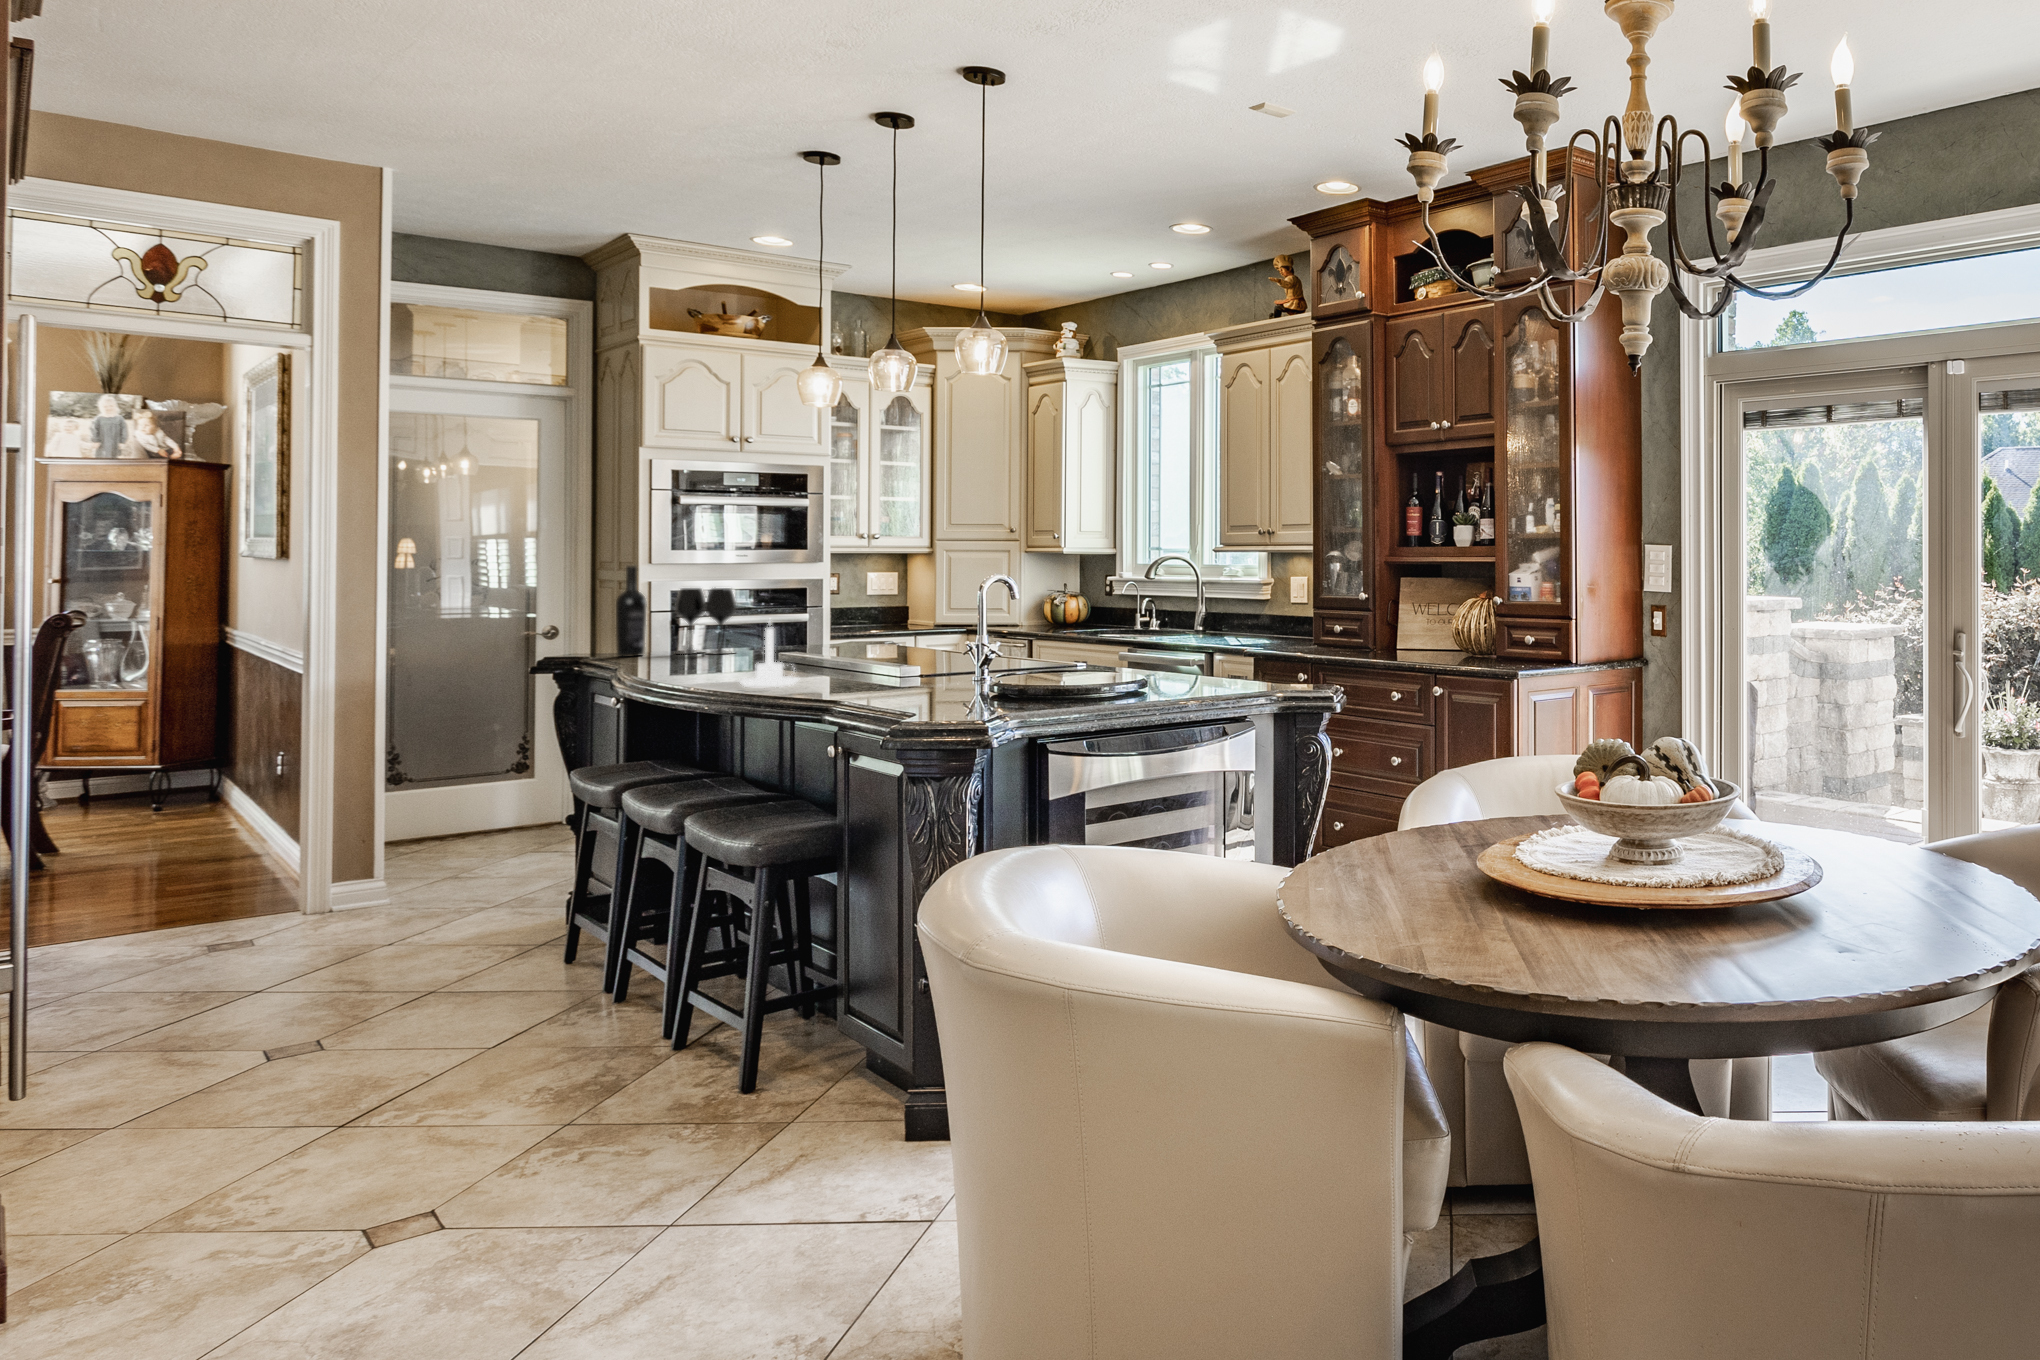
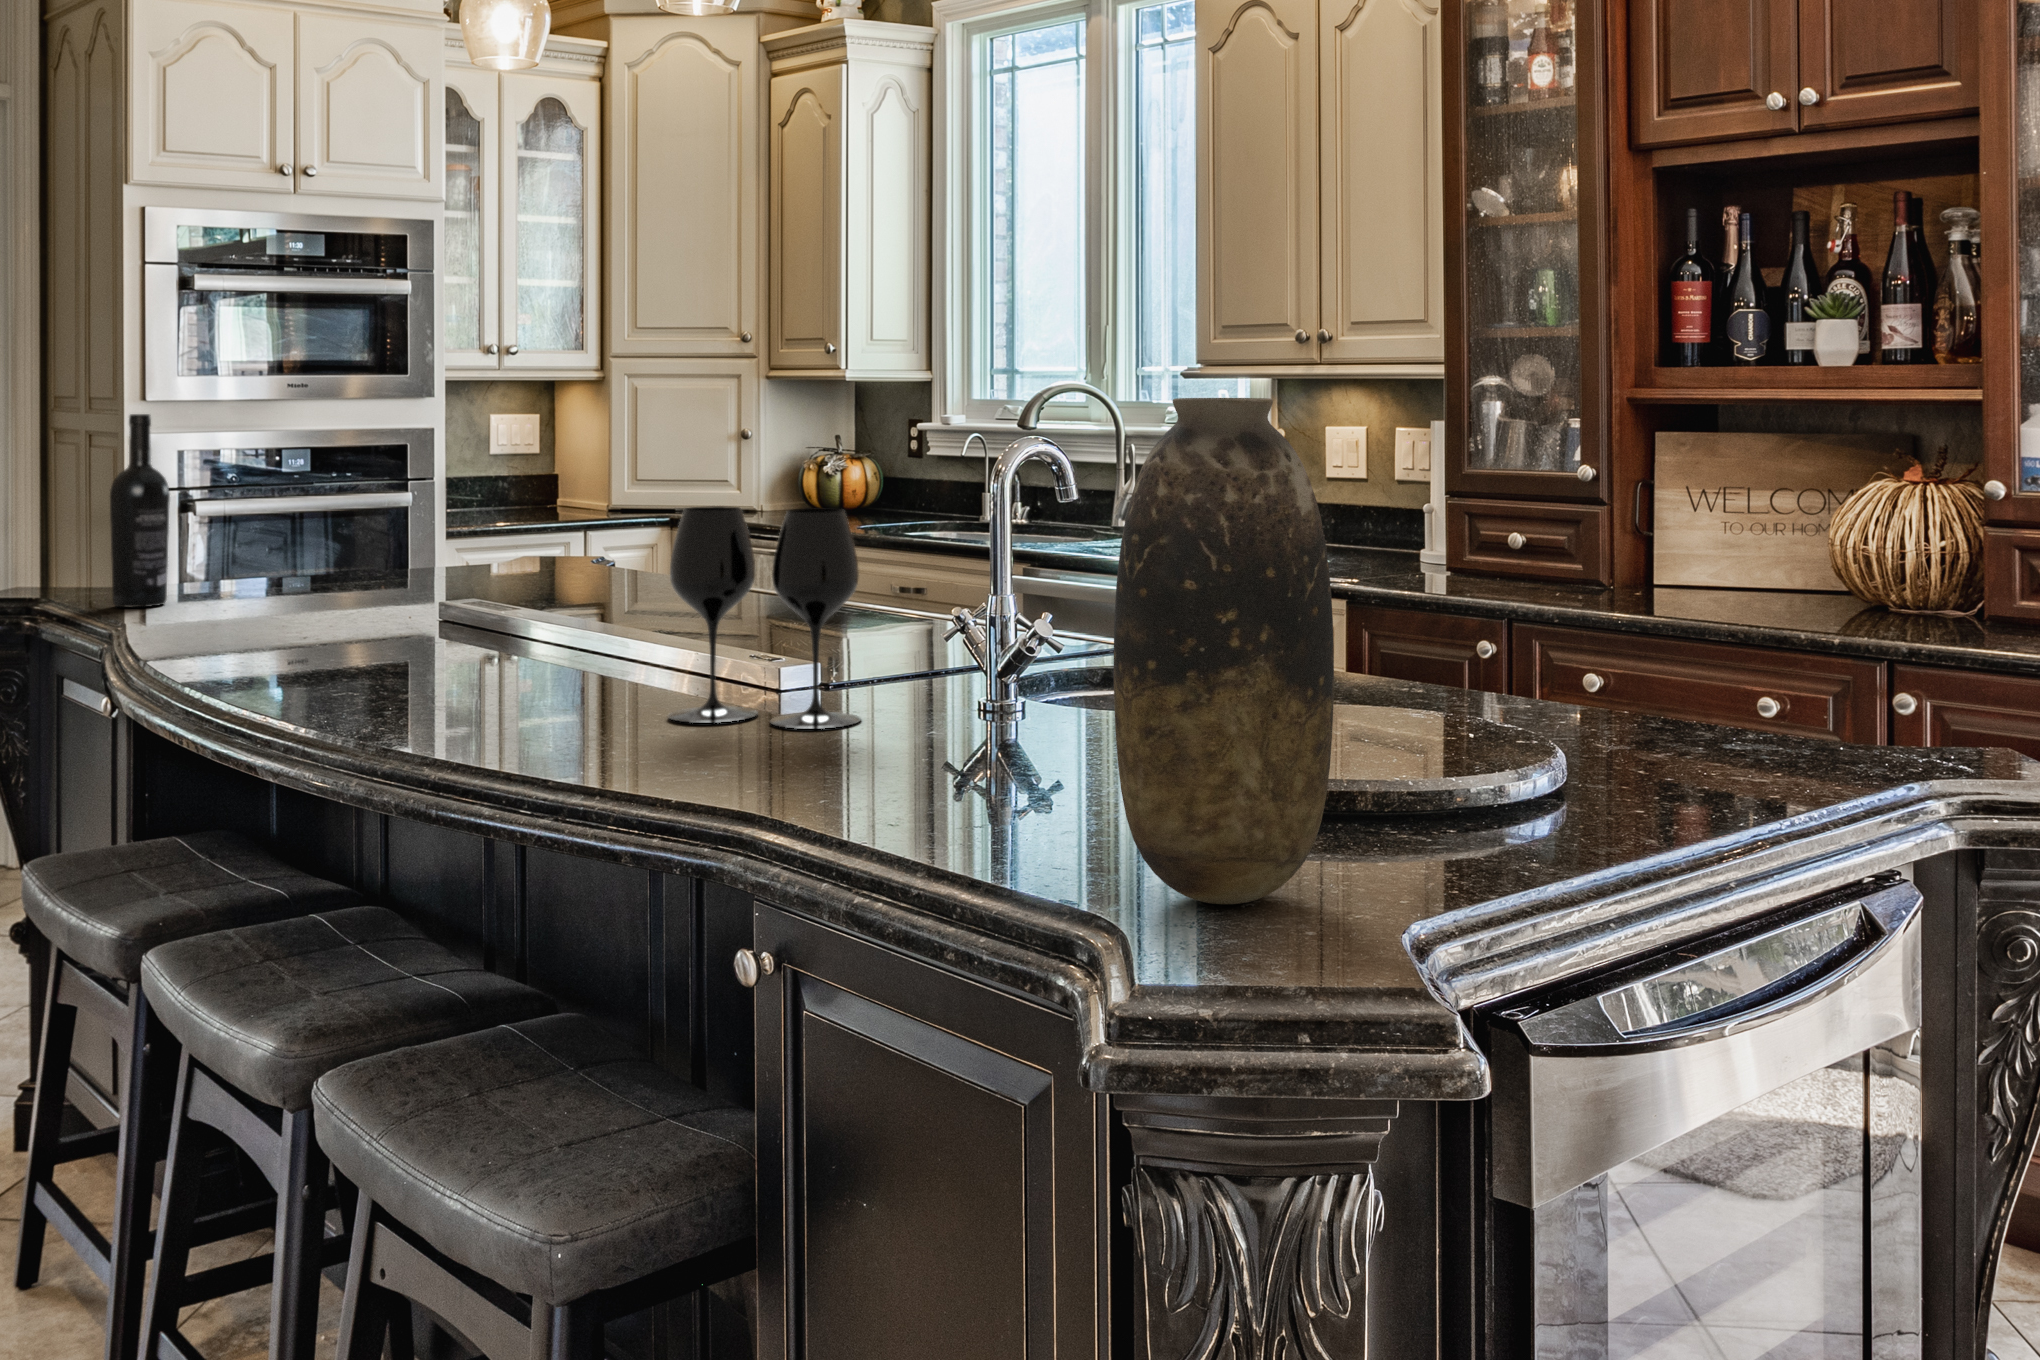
vase: none [924,553,1000,716] -> present [1114,398,1334,904]
wine glass: present [675,588,736,654] -> present [667,506,861,729]
candle holder: present [740,622,799,687] -> none [448,553,586,734]

